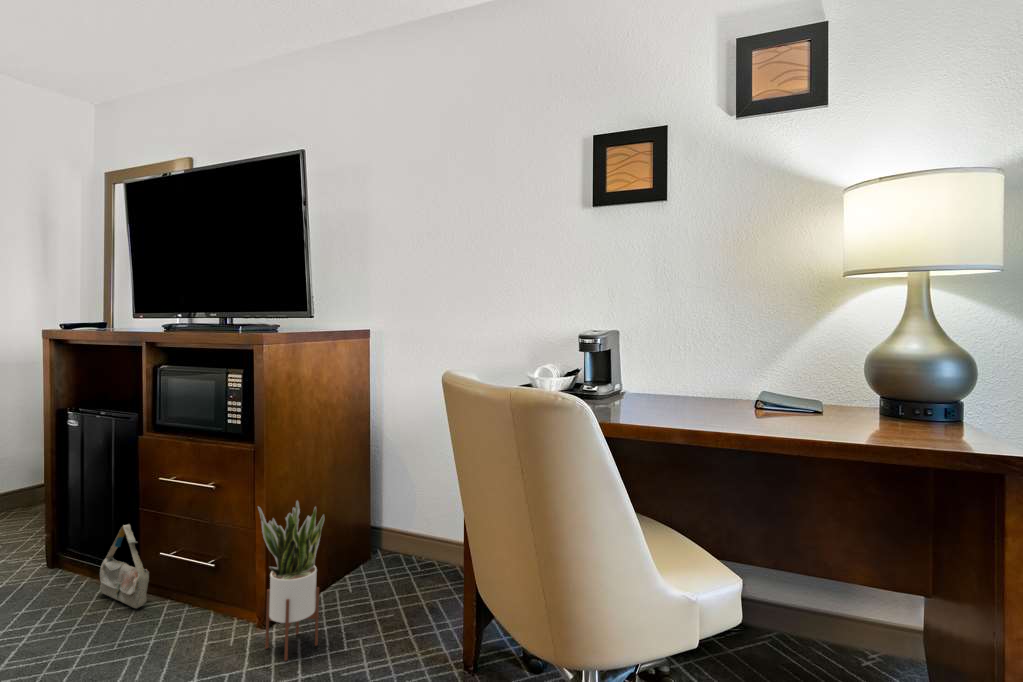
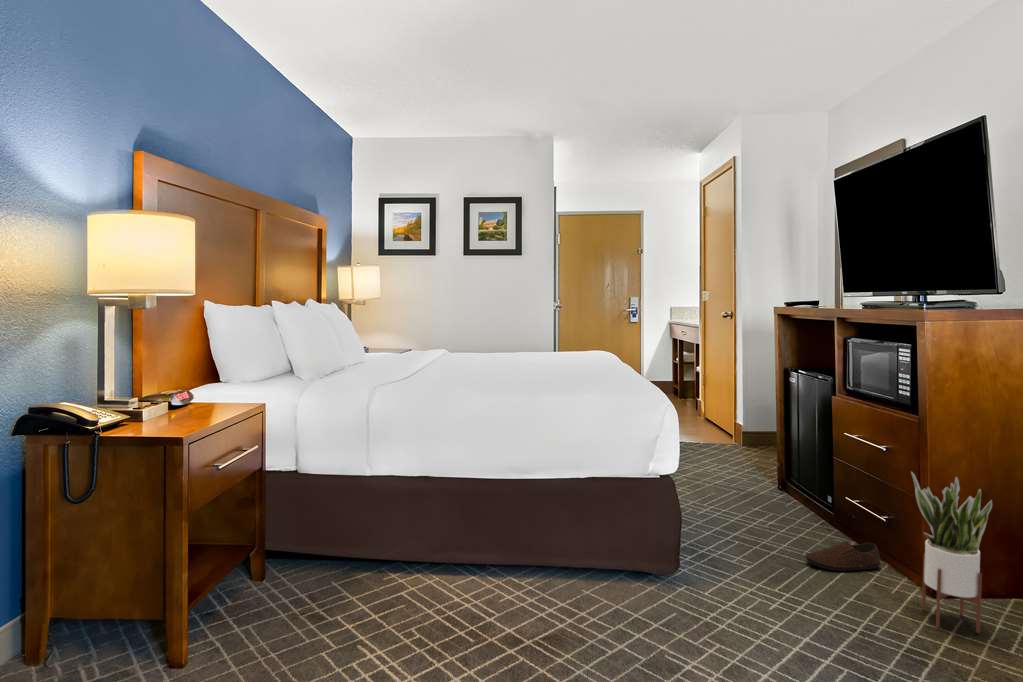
bag: present [100,524,149,608] -> none [805,467,837,537]
shoe: none [124,596,210,657] -> present [806,541,880,571]

